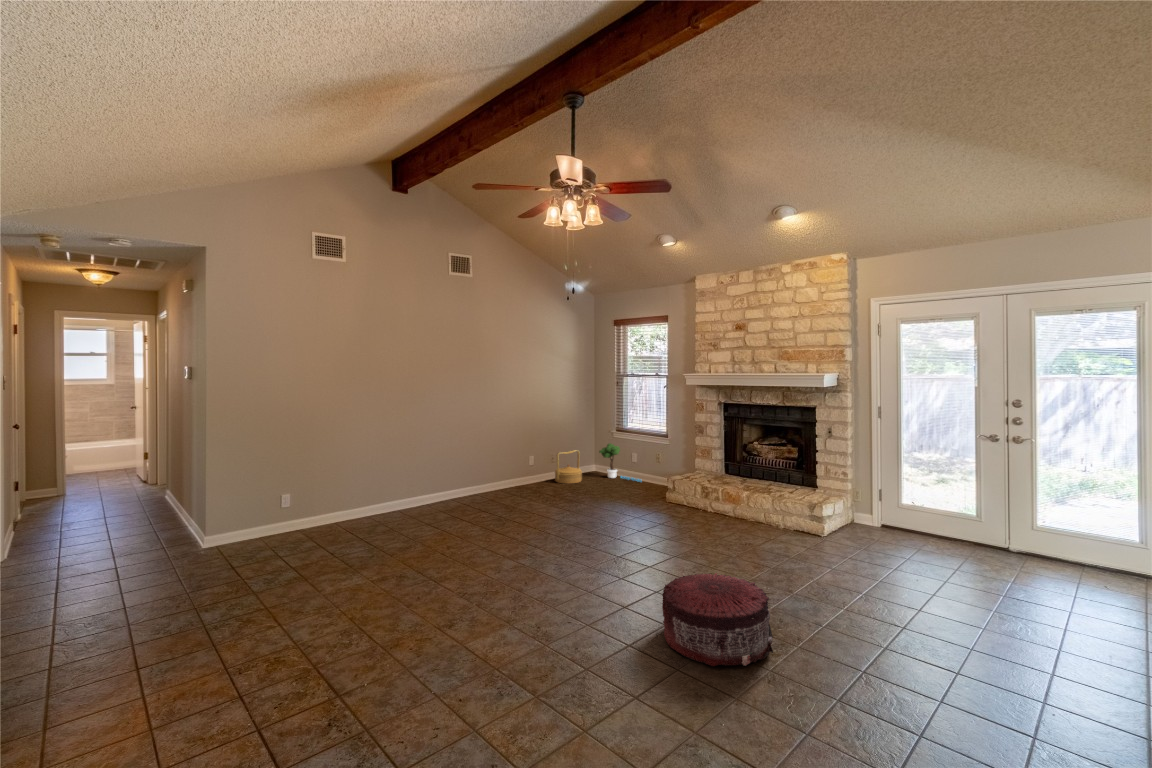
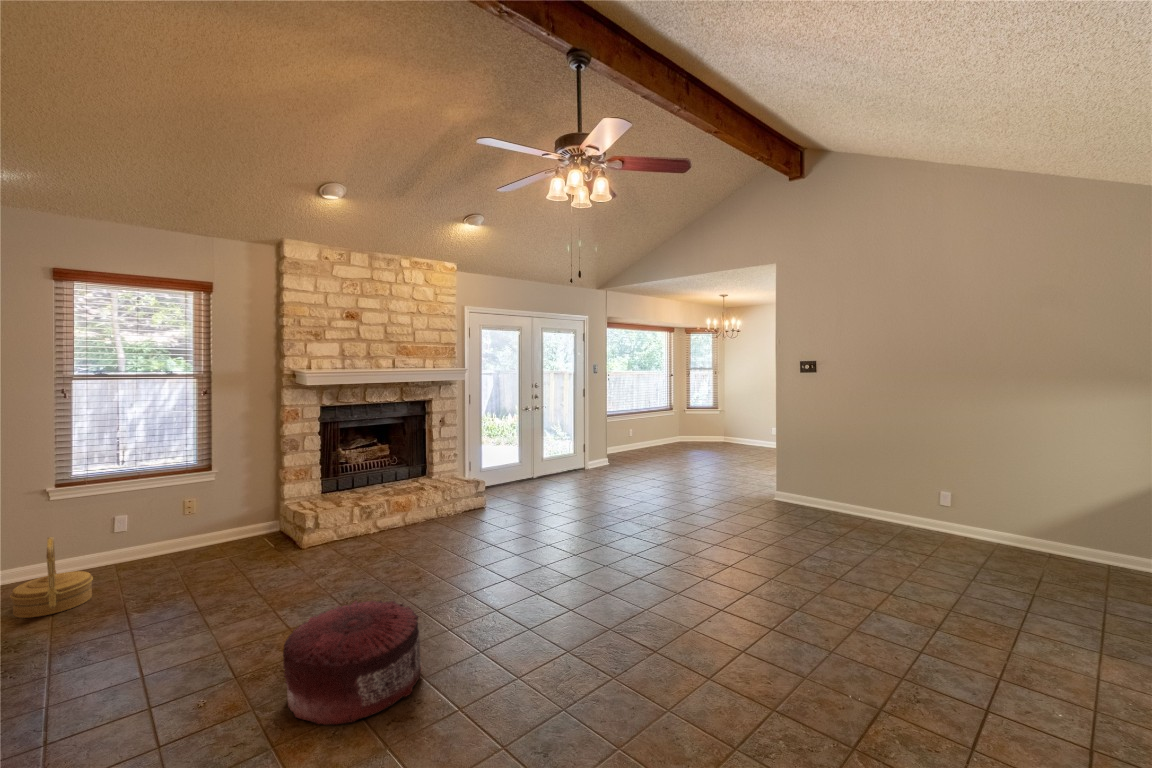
potted tree: present [599,444,641,482] -> none [75,507,190,570]
pouf: present [662,573,773,666] -> present [283,600,422,725]

